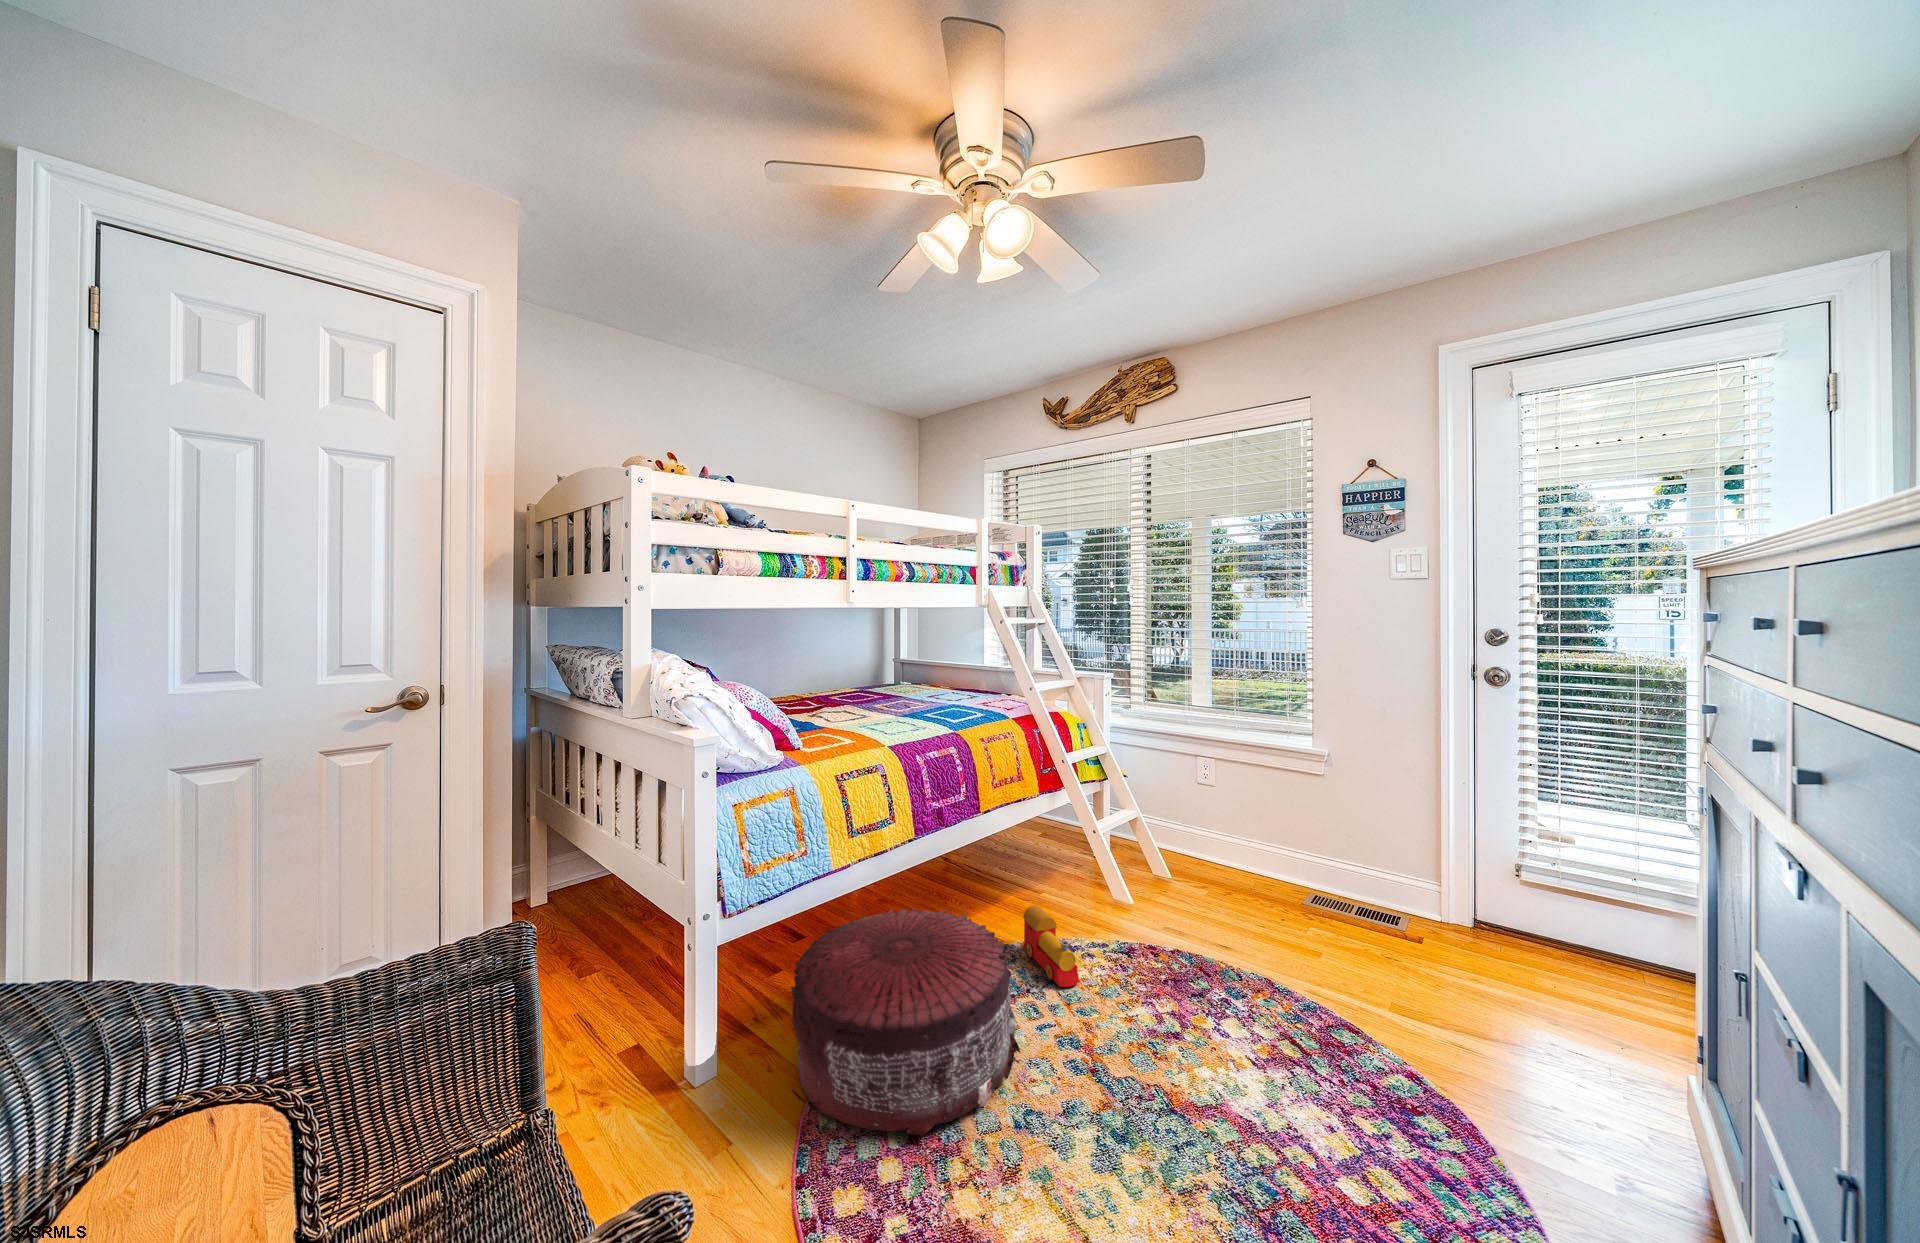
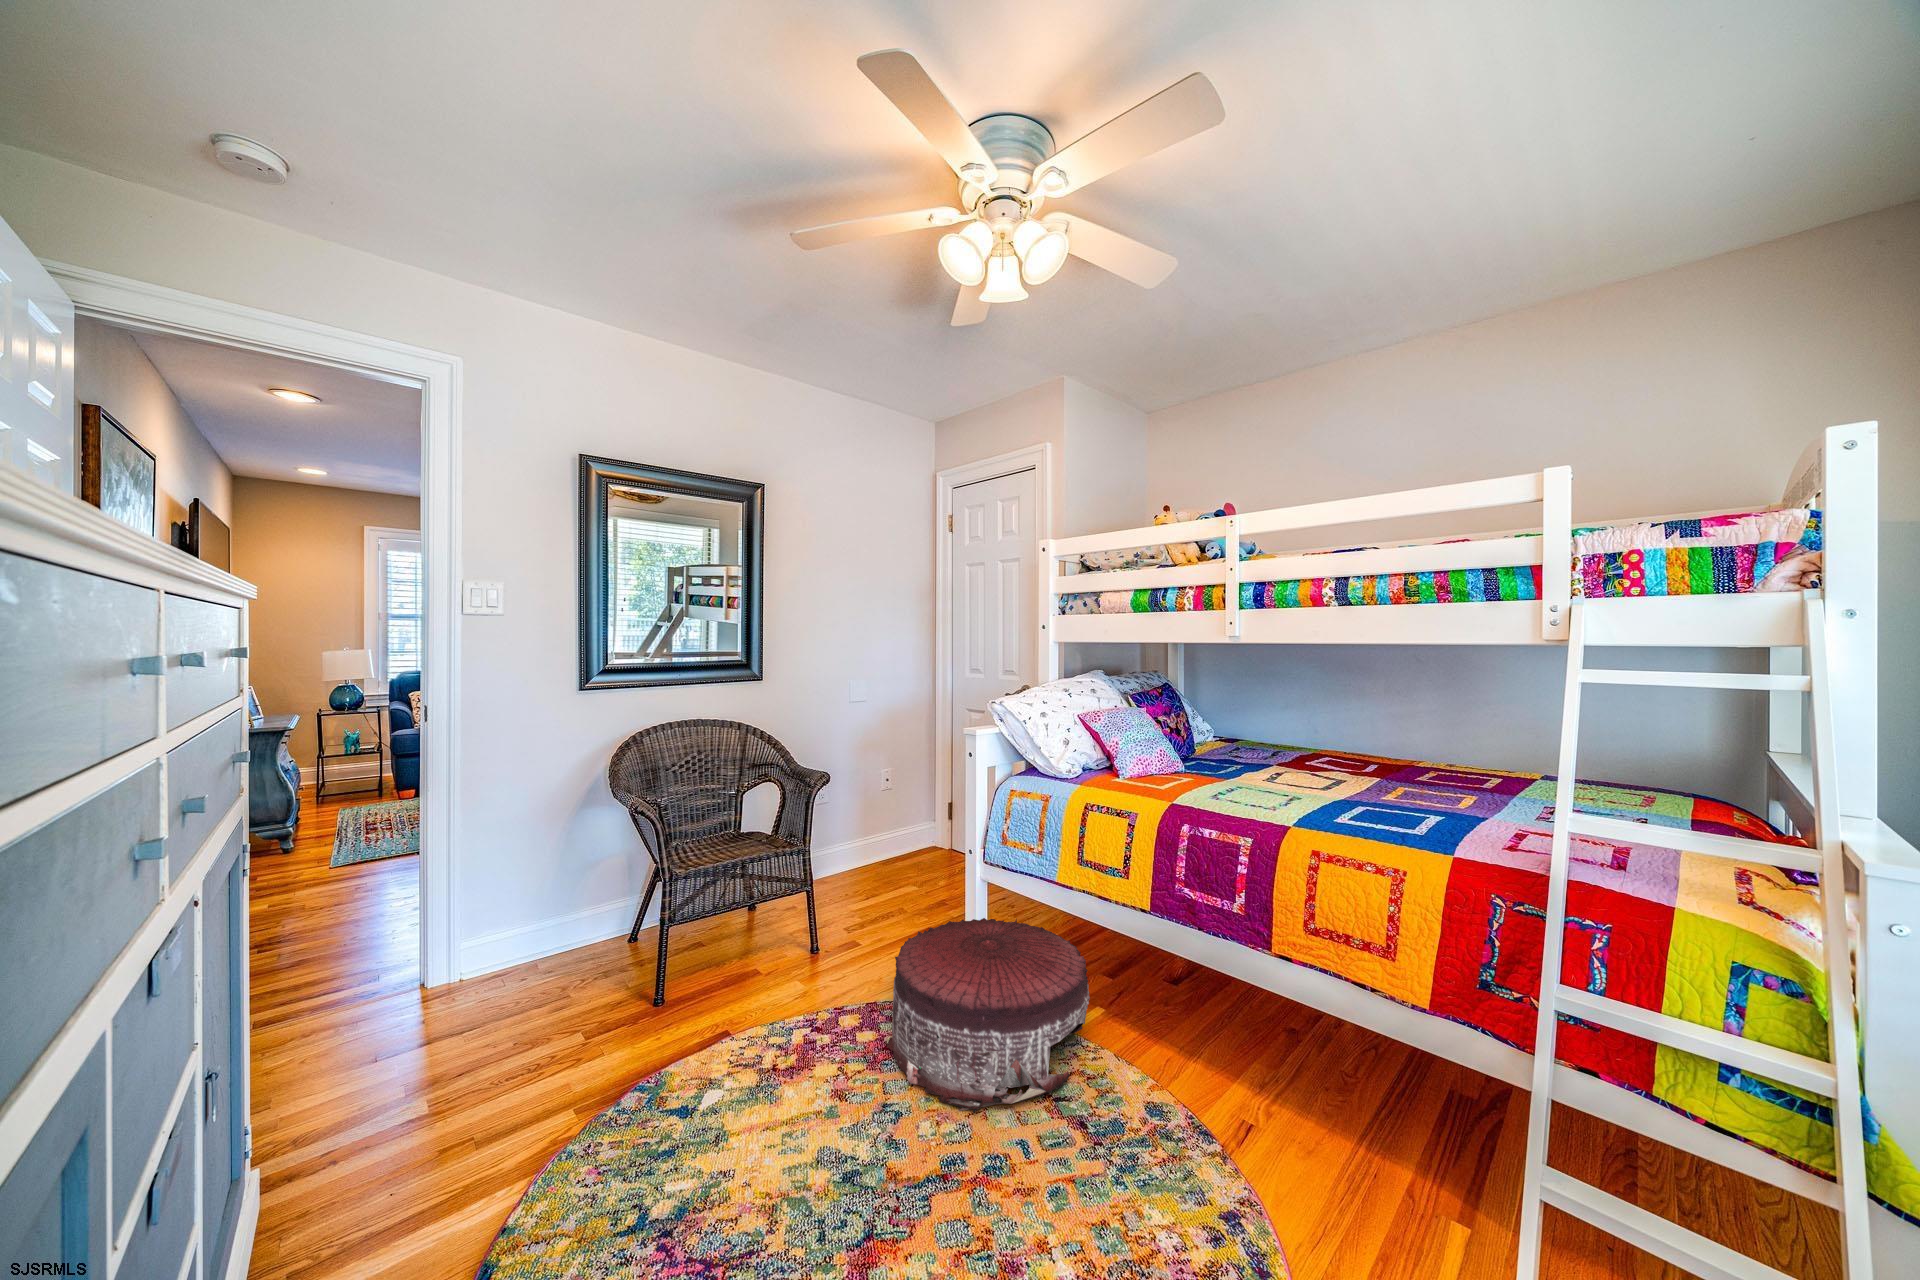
toy train: present [1023,905,1079,987] -> none [1113,1105,1236,1208]

